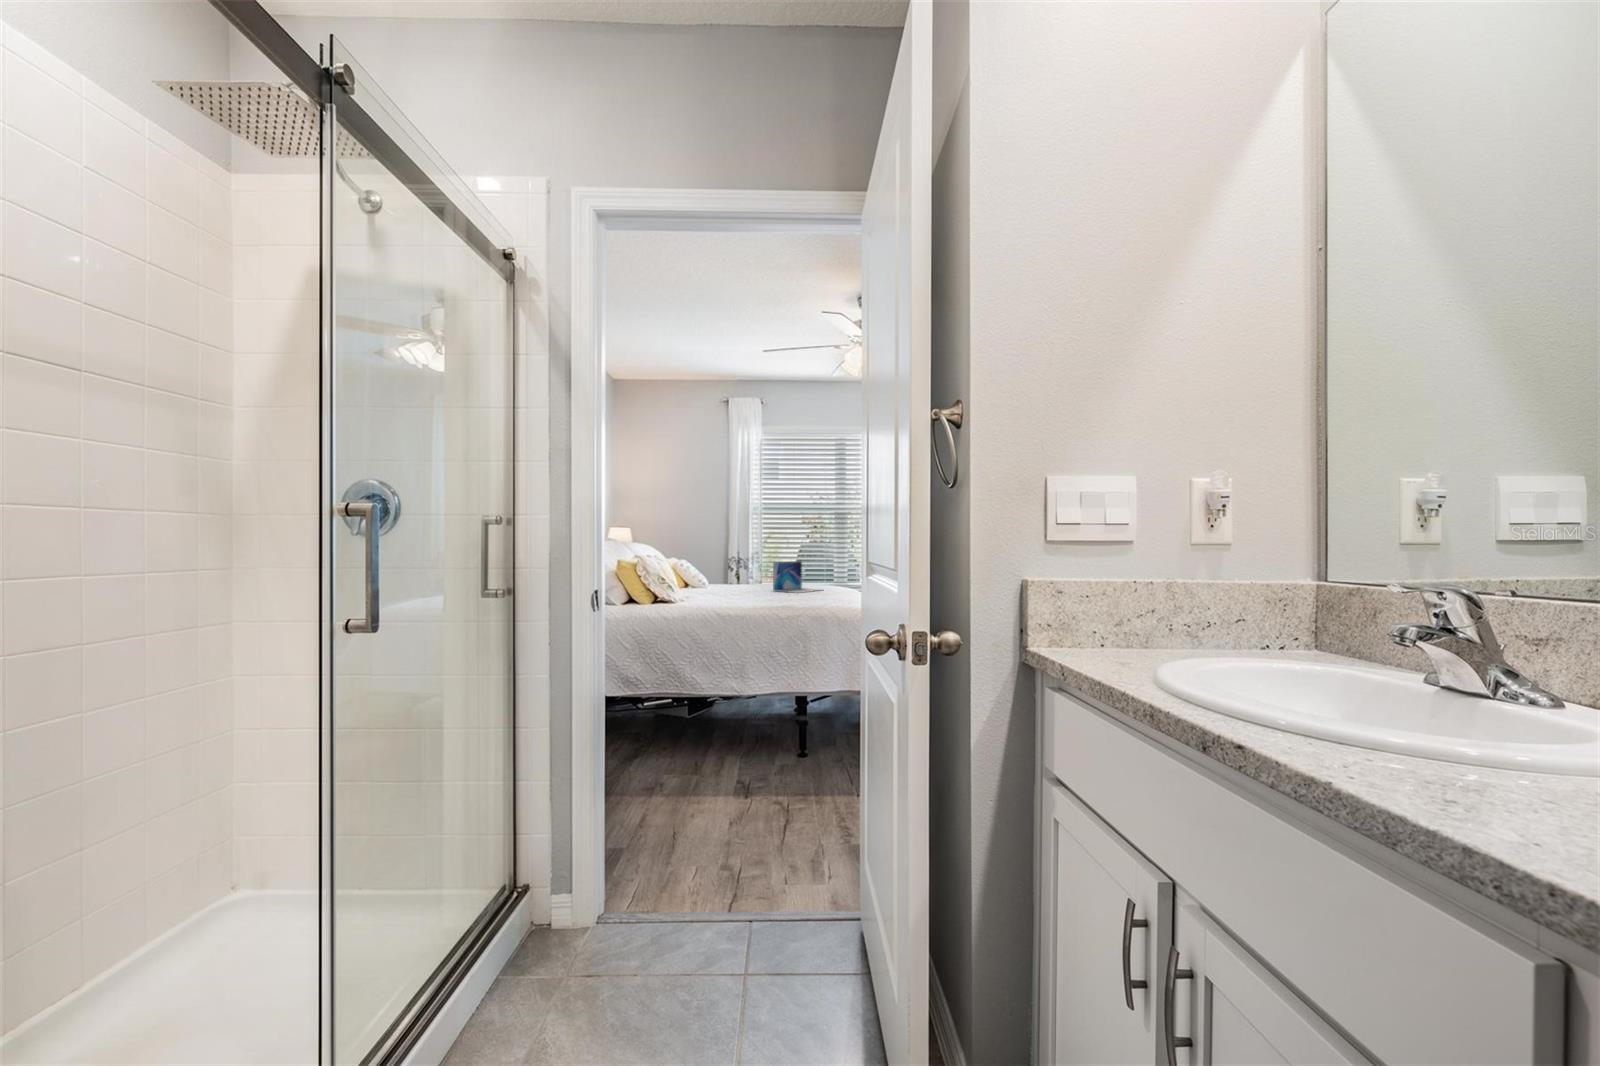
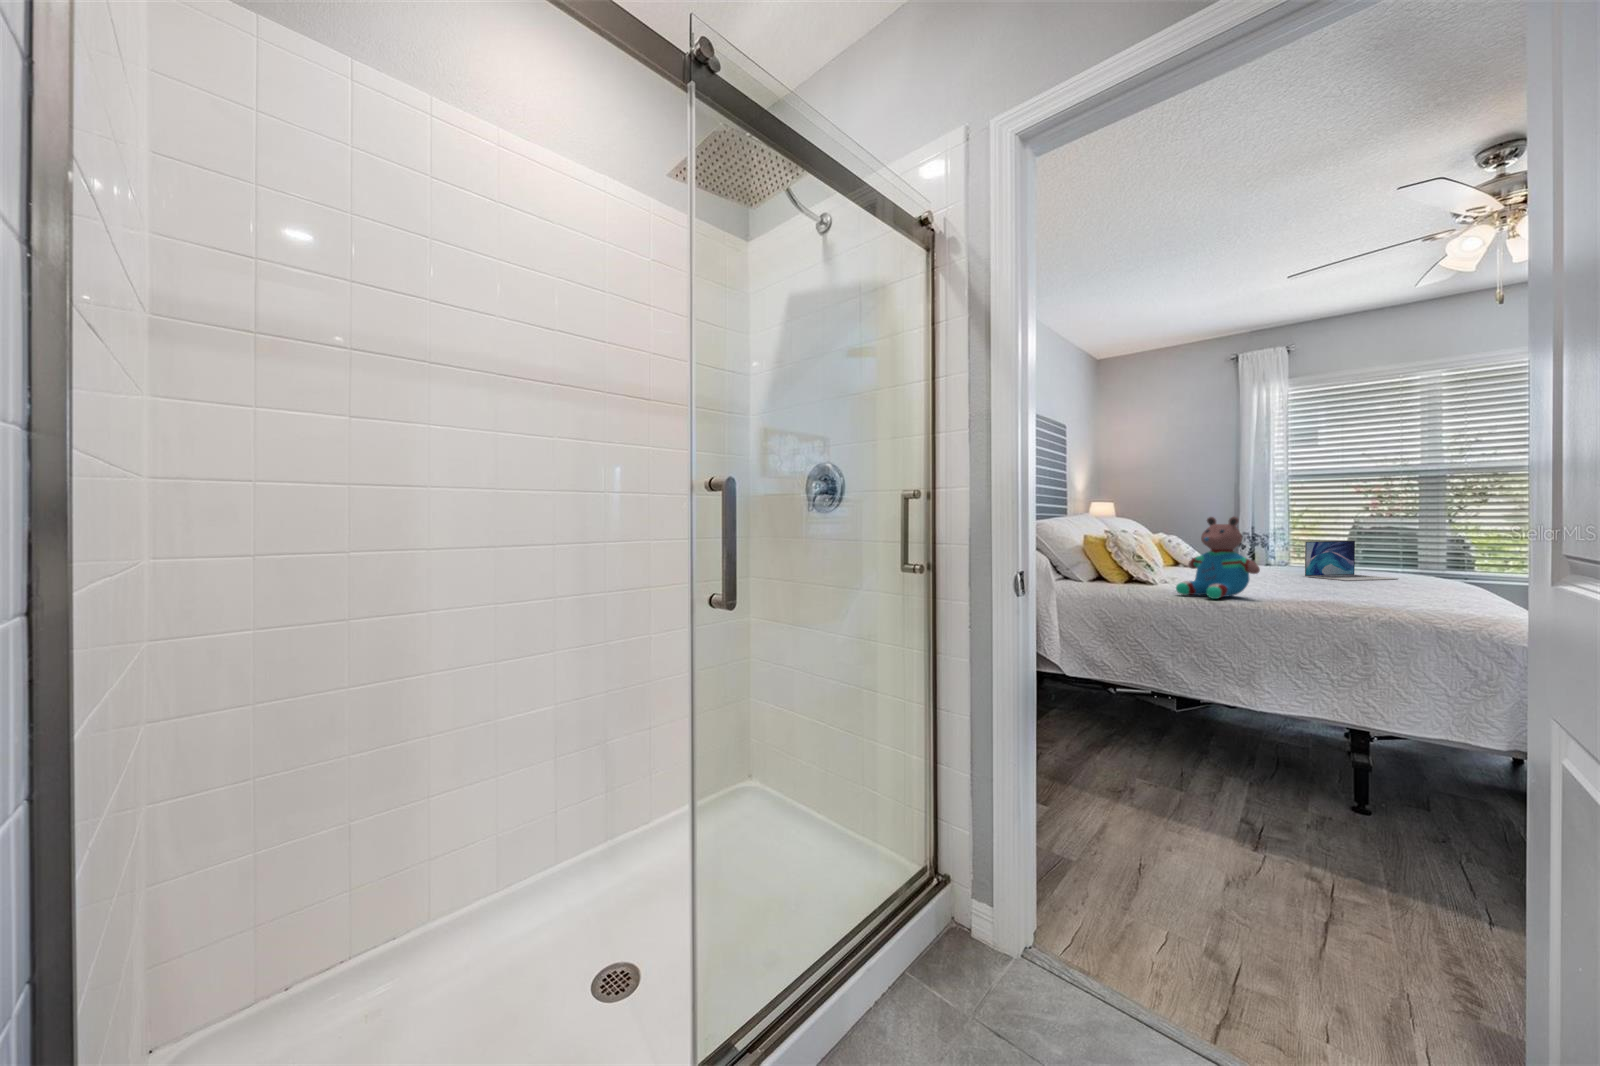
teddy bear: none [690,541,747,611] -> present [1176,517,1260,599]

